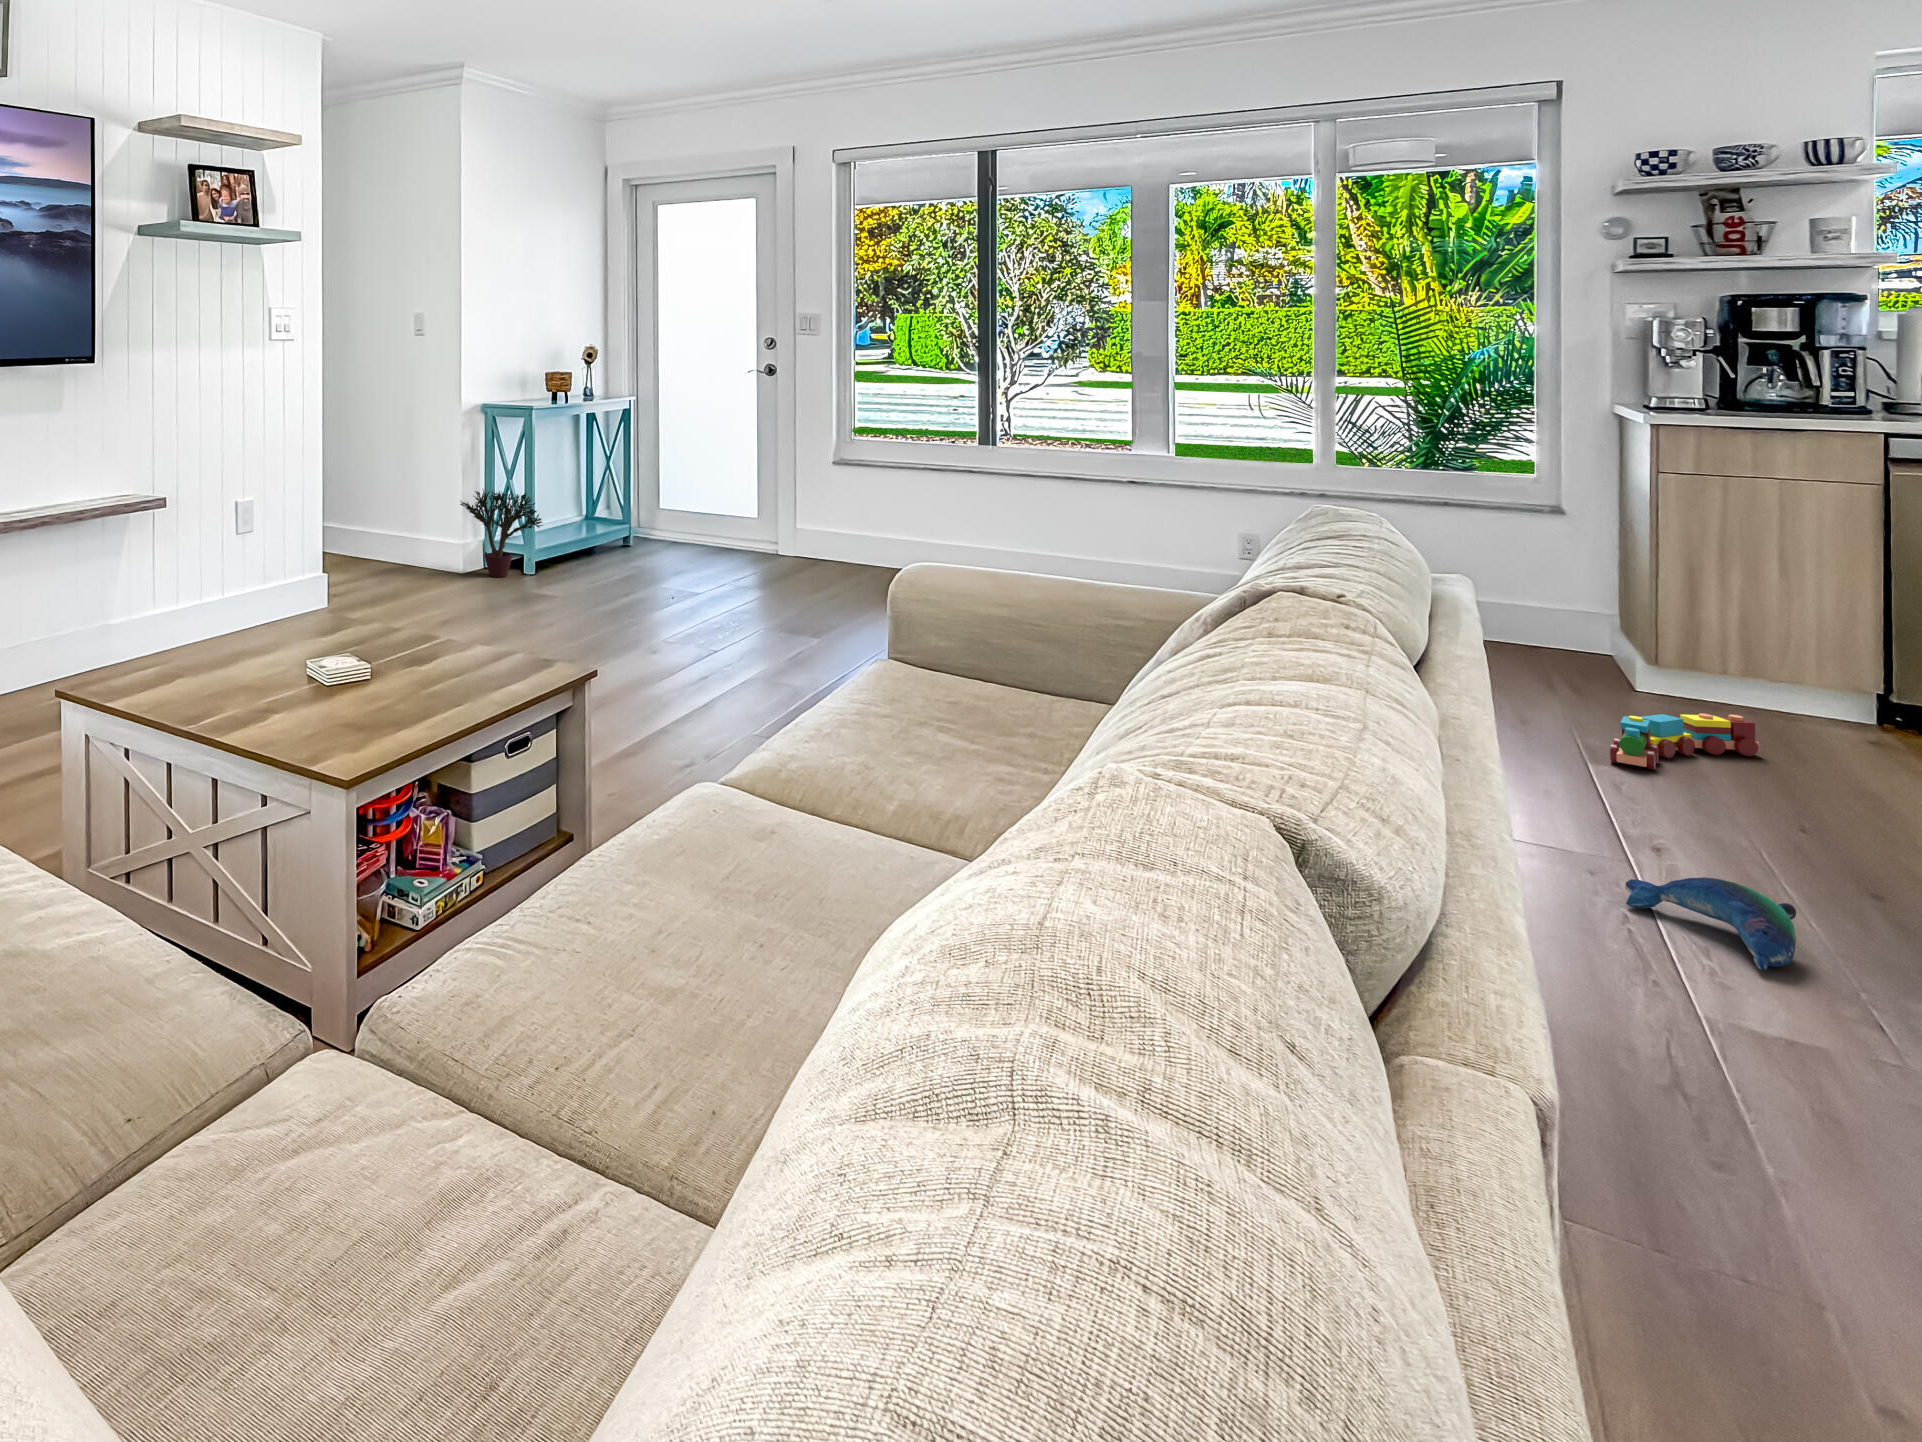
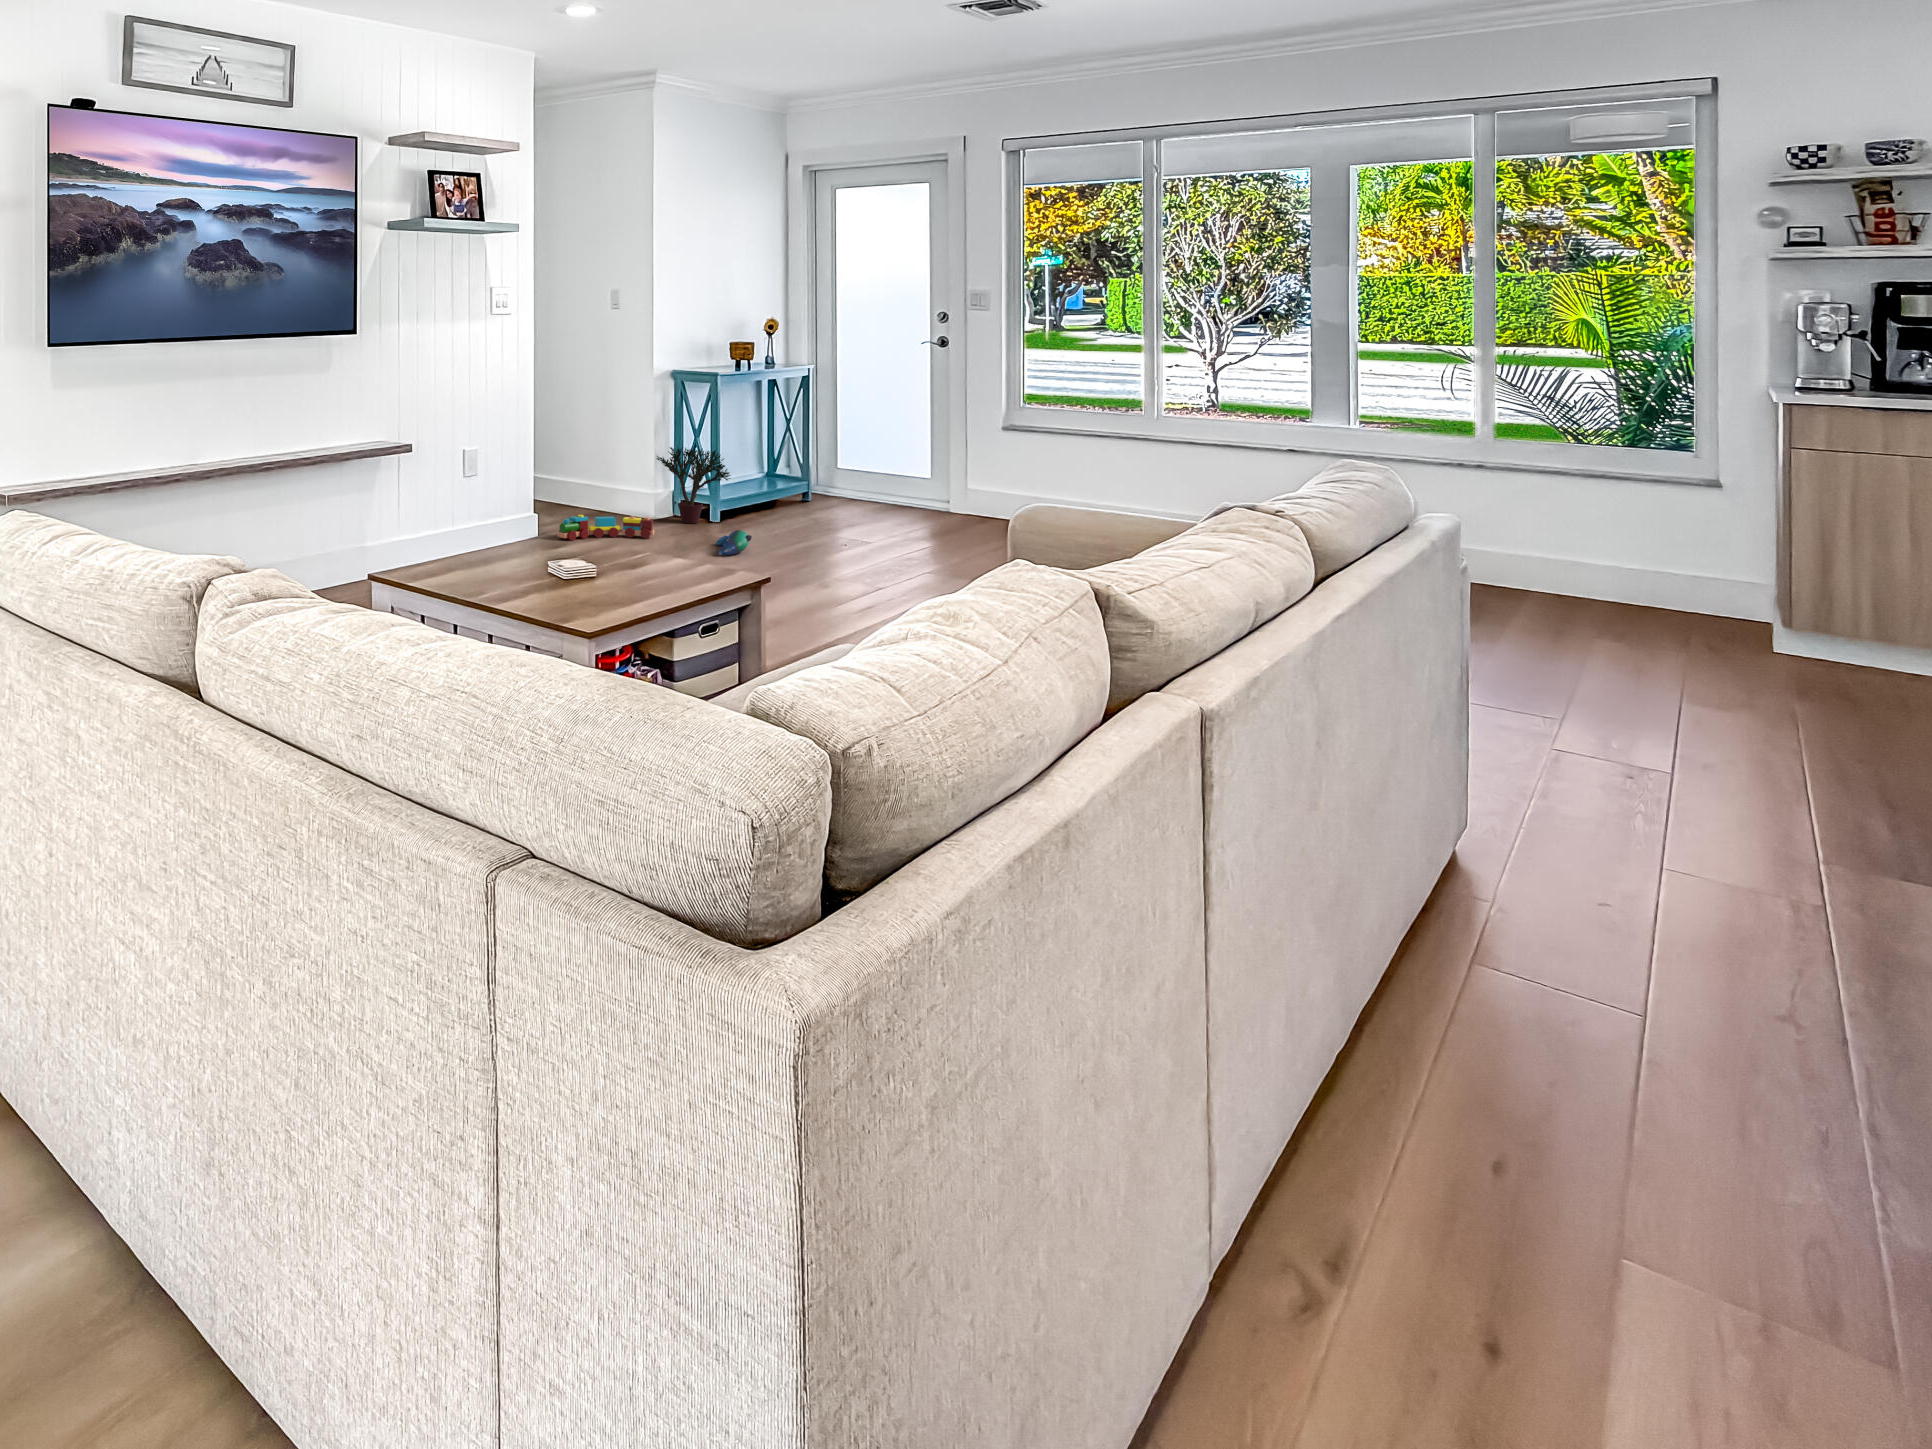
toy train: present [1610,713,1759,770] -> present [558,515,654,541]
plush toy: present [1625,877,1796,971] -> present [716,530,752,555]

